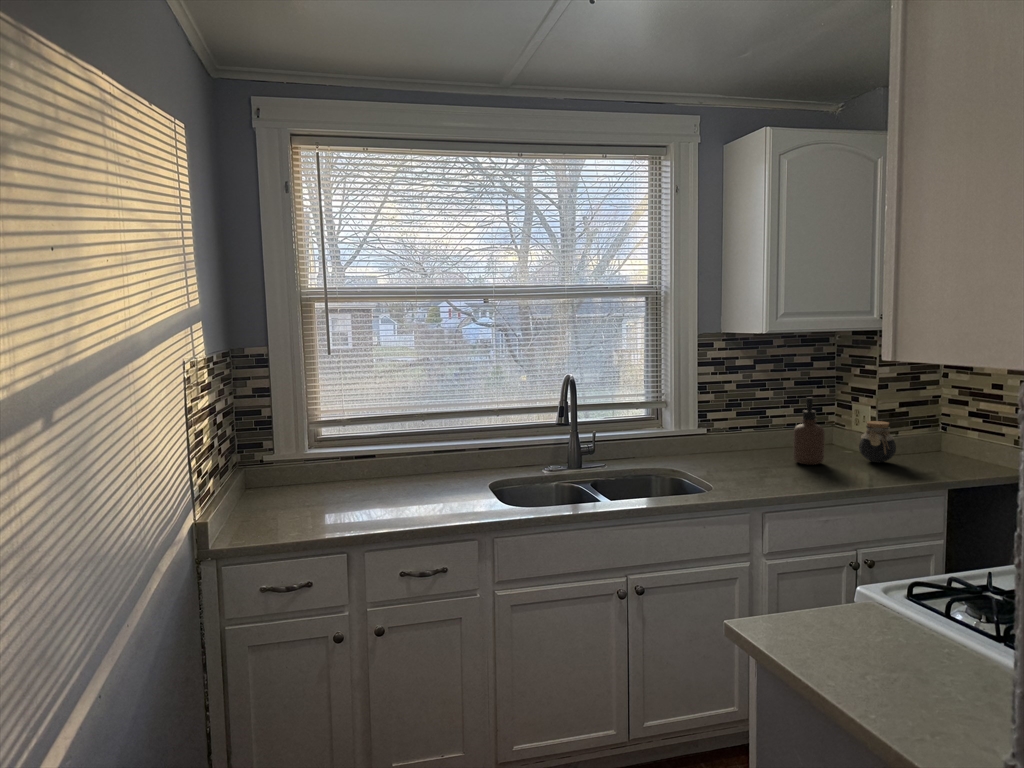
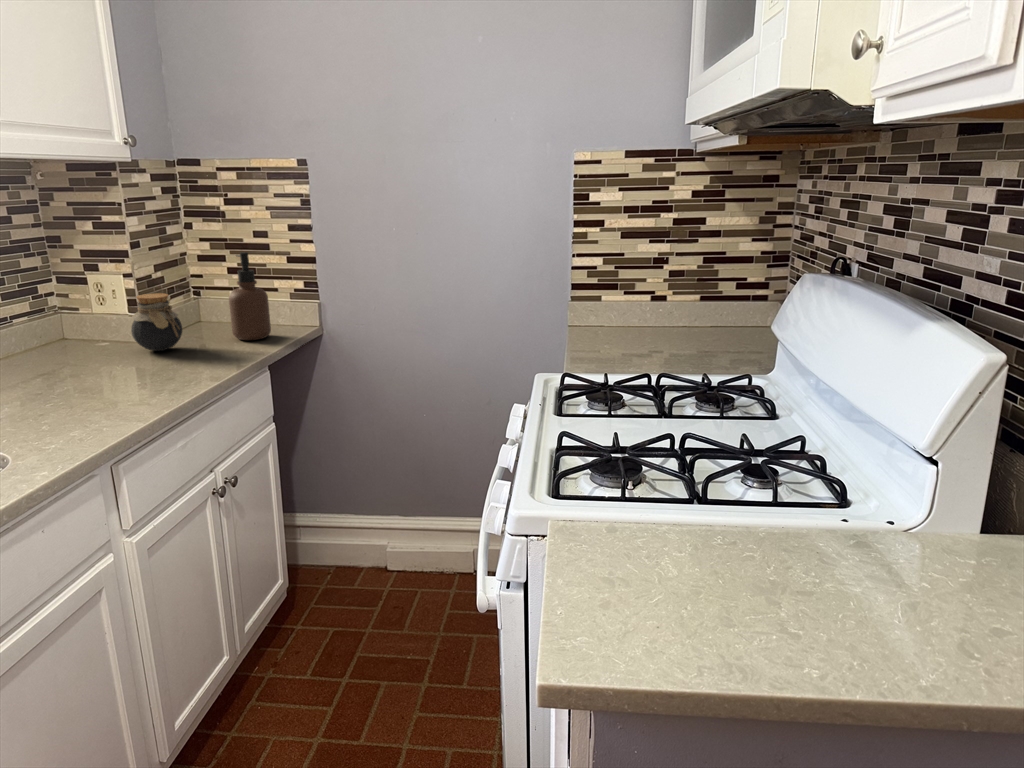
soap dispenser: present [793,397,825,465] -> present [229,252,271,340]

